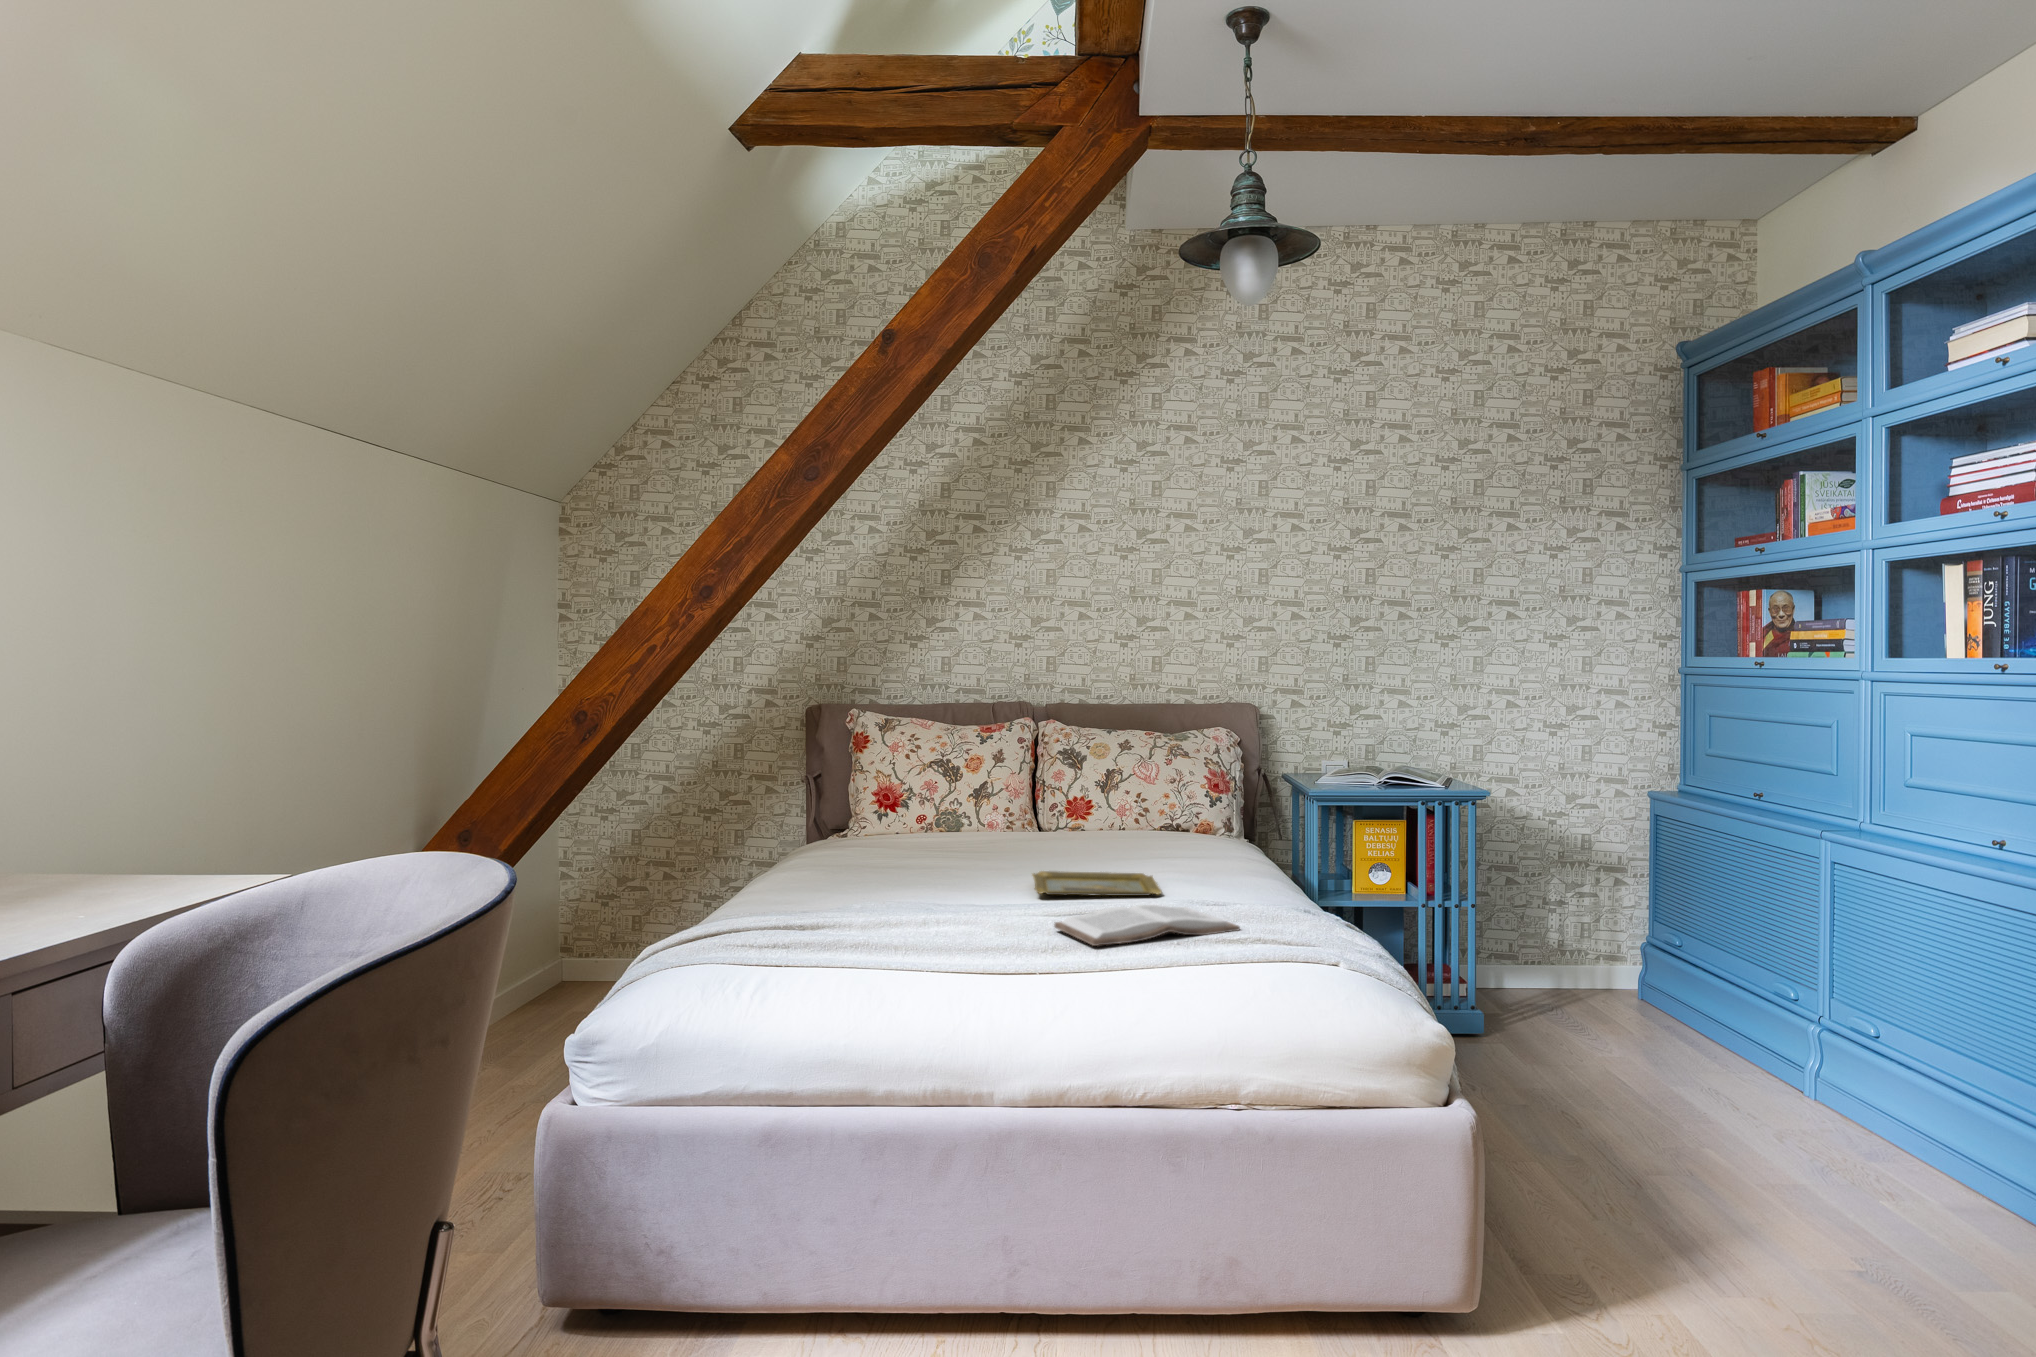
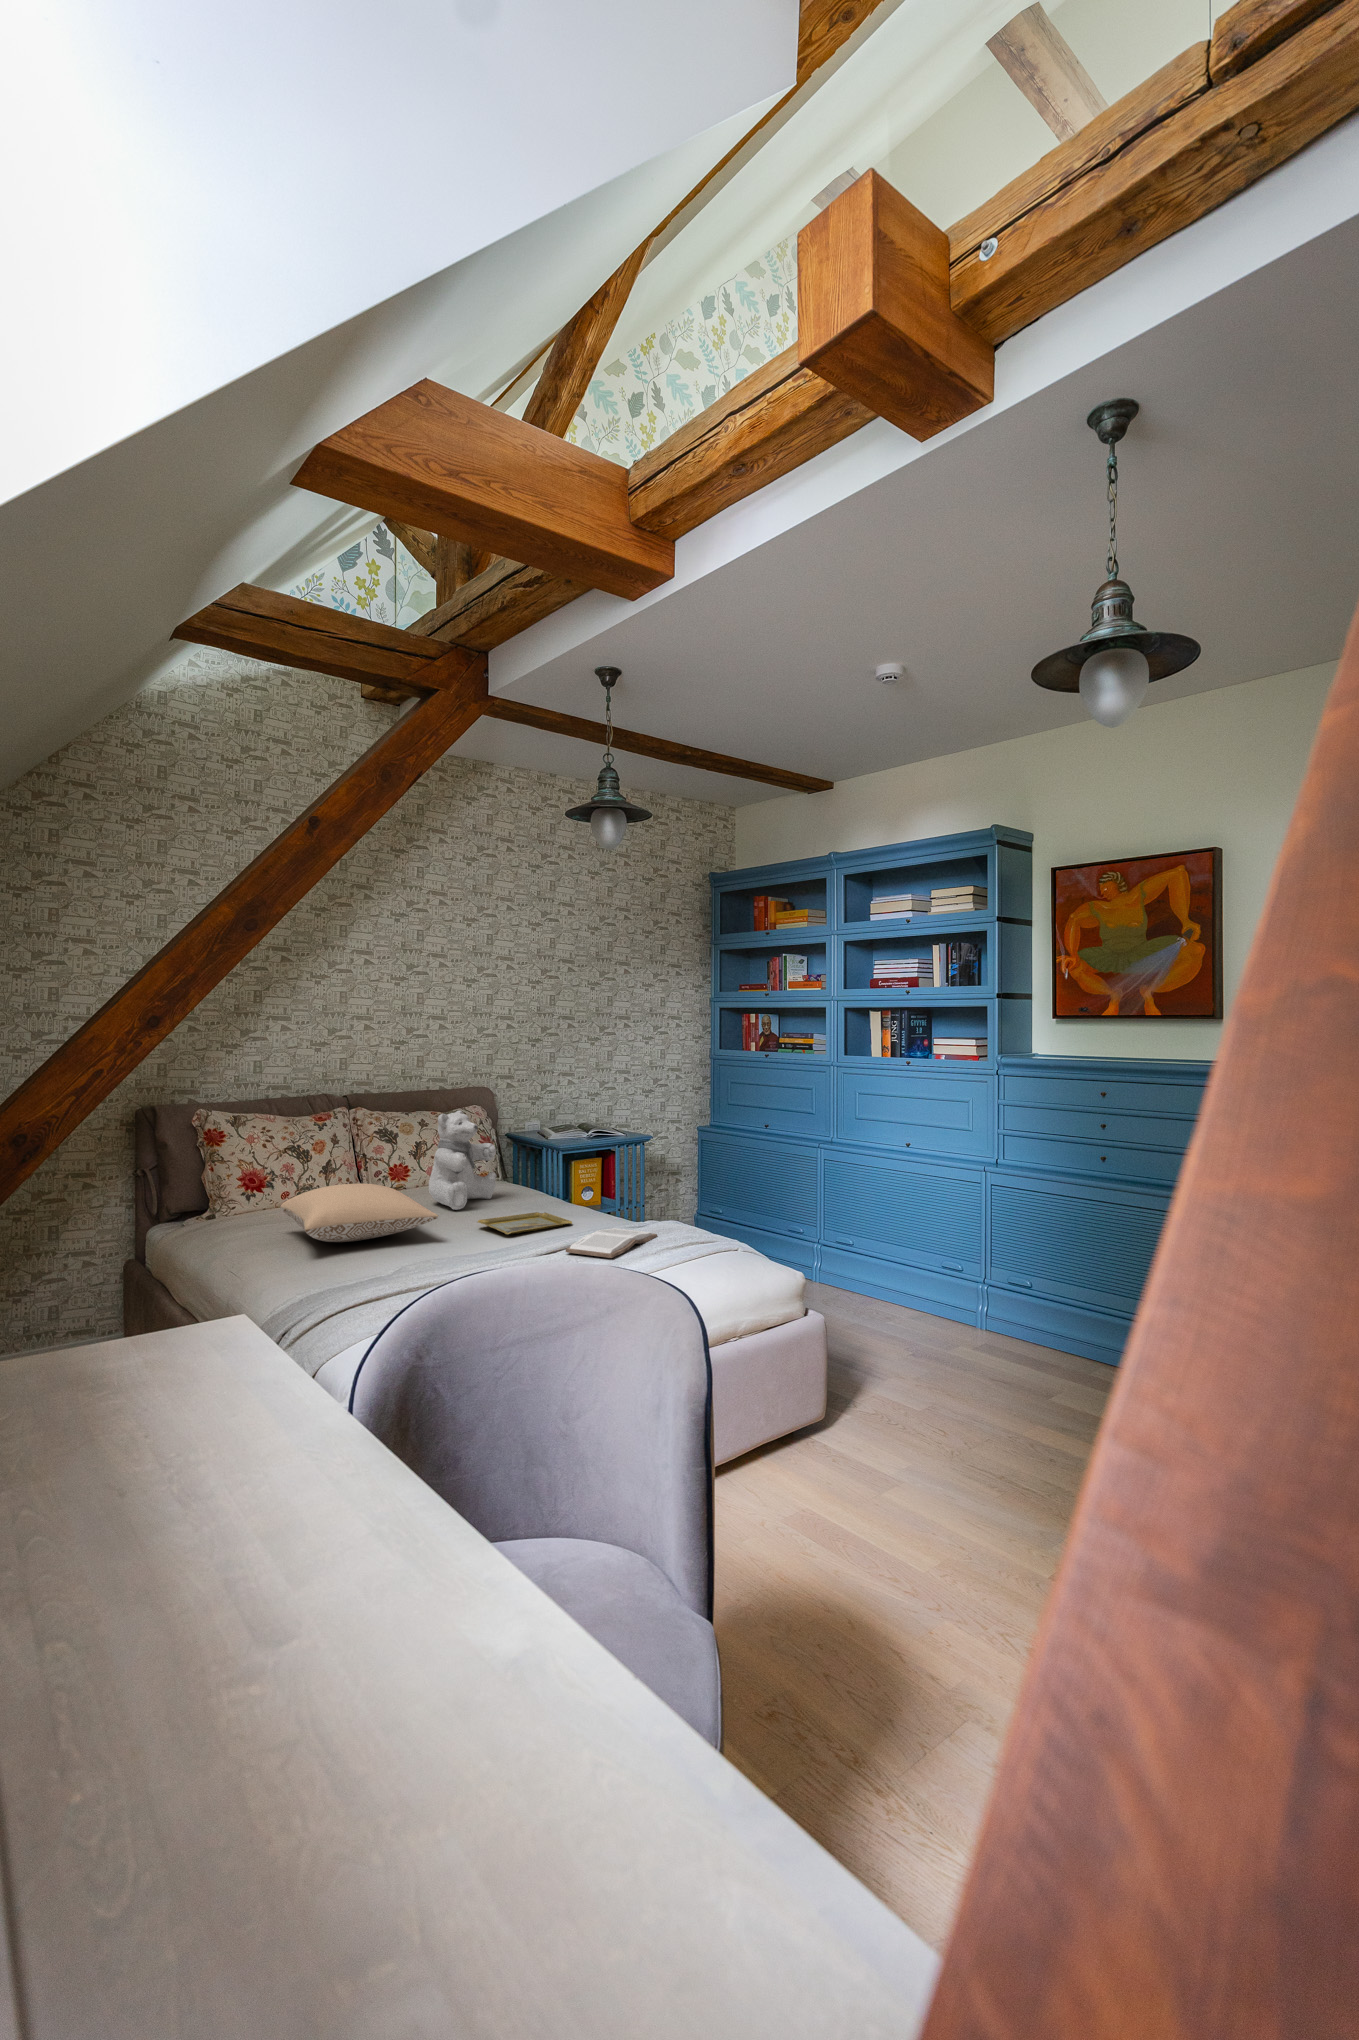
teddy bear: none [1050,721,1155,859] -> present [429,1111,496,1210]
pillow: none [778,802,984,874] -> present [281,1184,438,1242]

